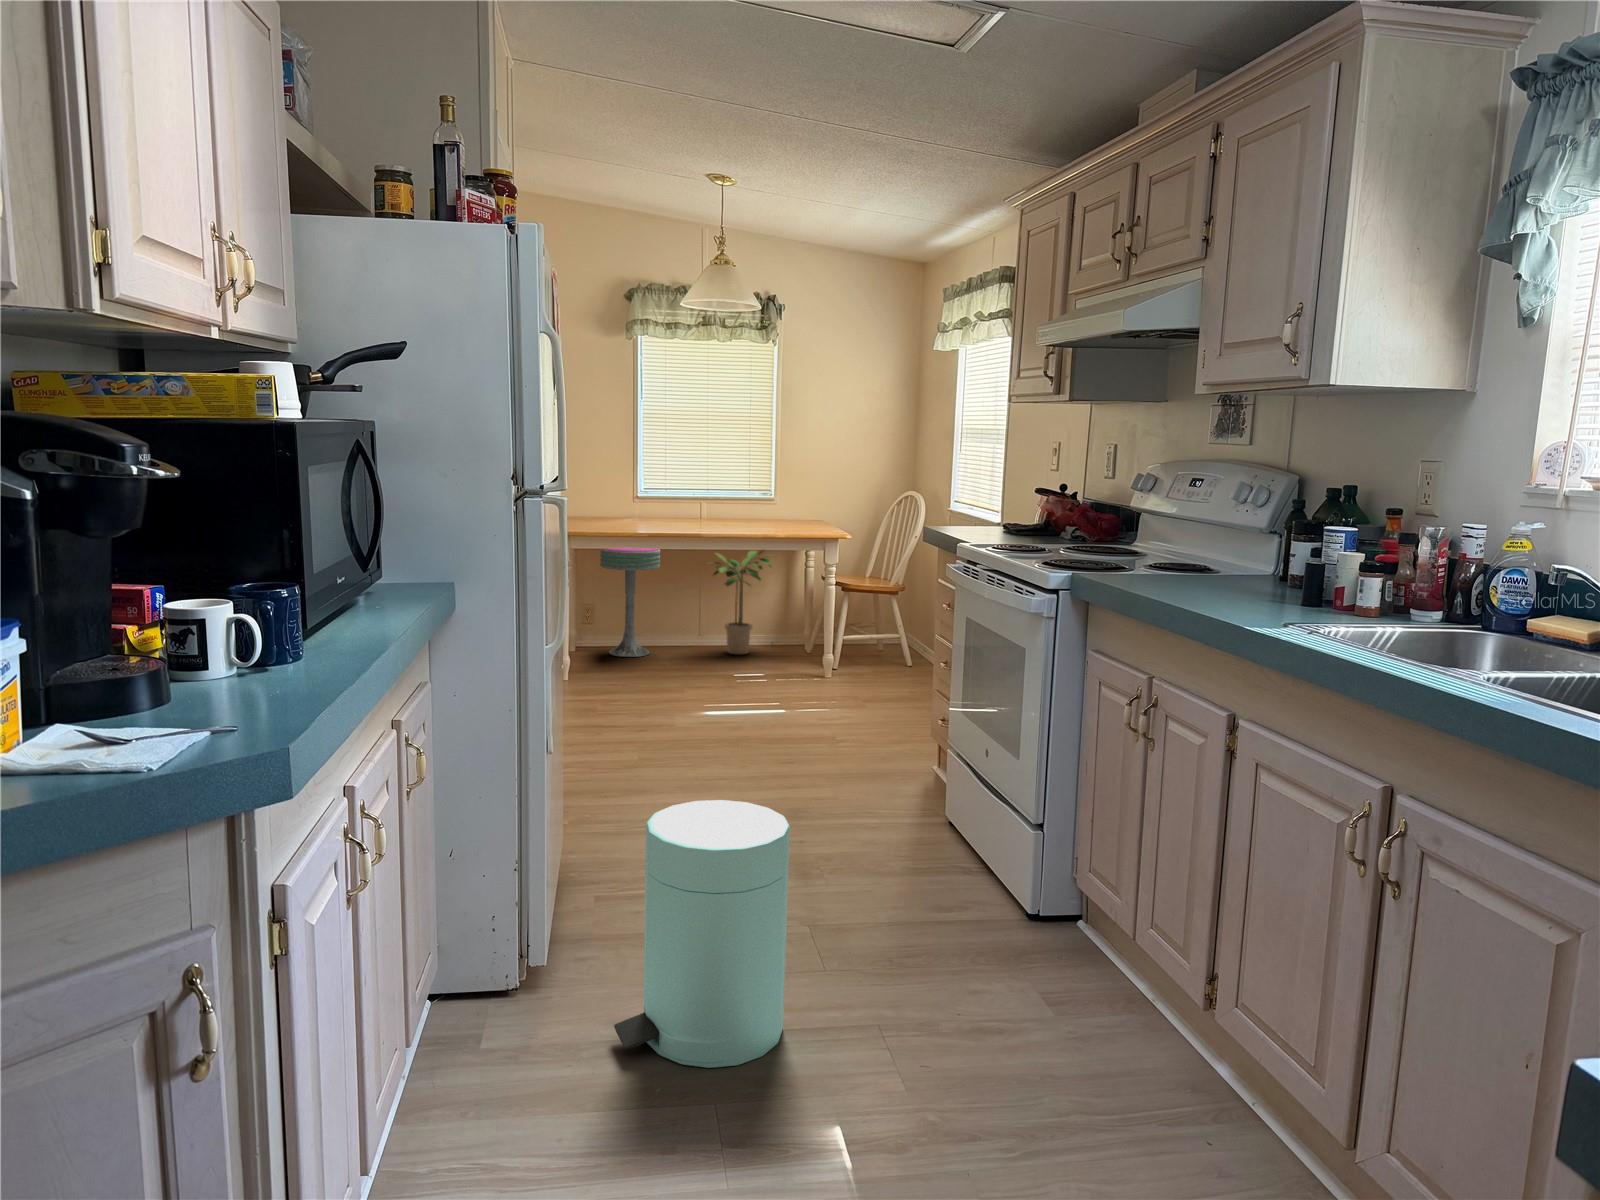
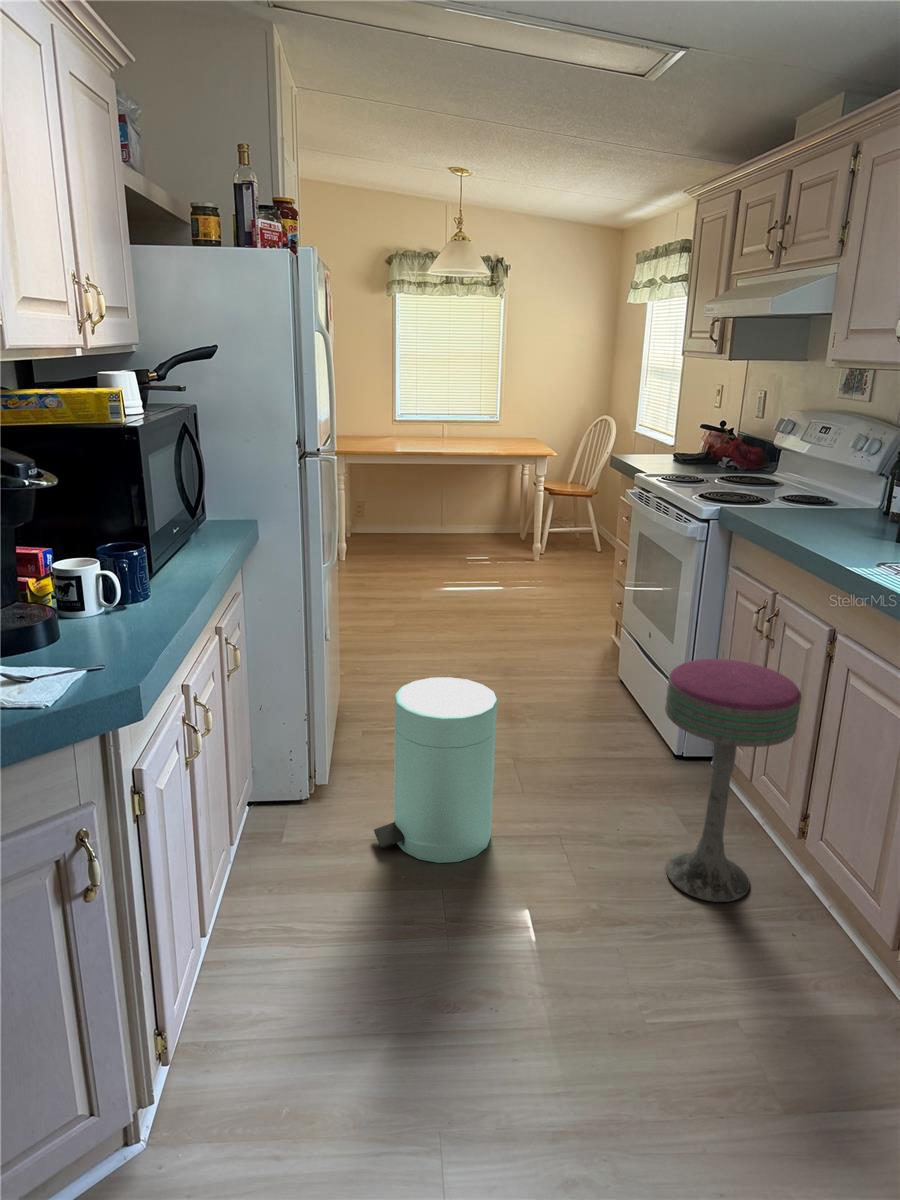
bar stool: present [600,547,660,657] -> present [665,659,802,902]
potted plant: present [710,550,771,654] -> none [448,460,503,541]

